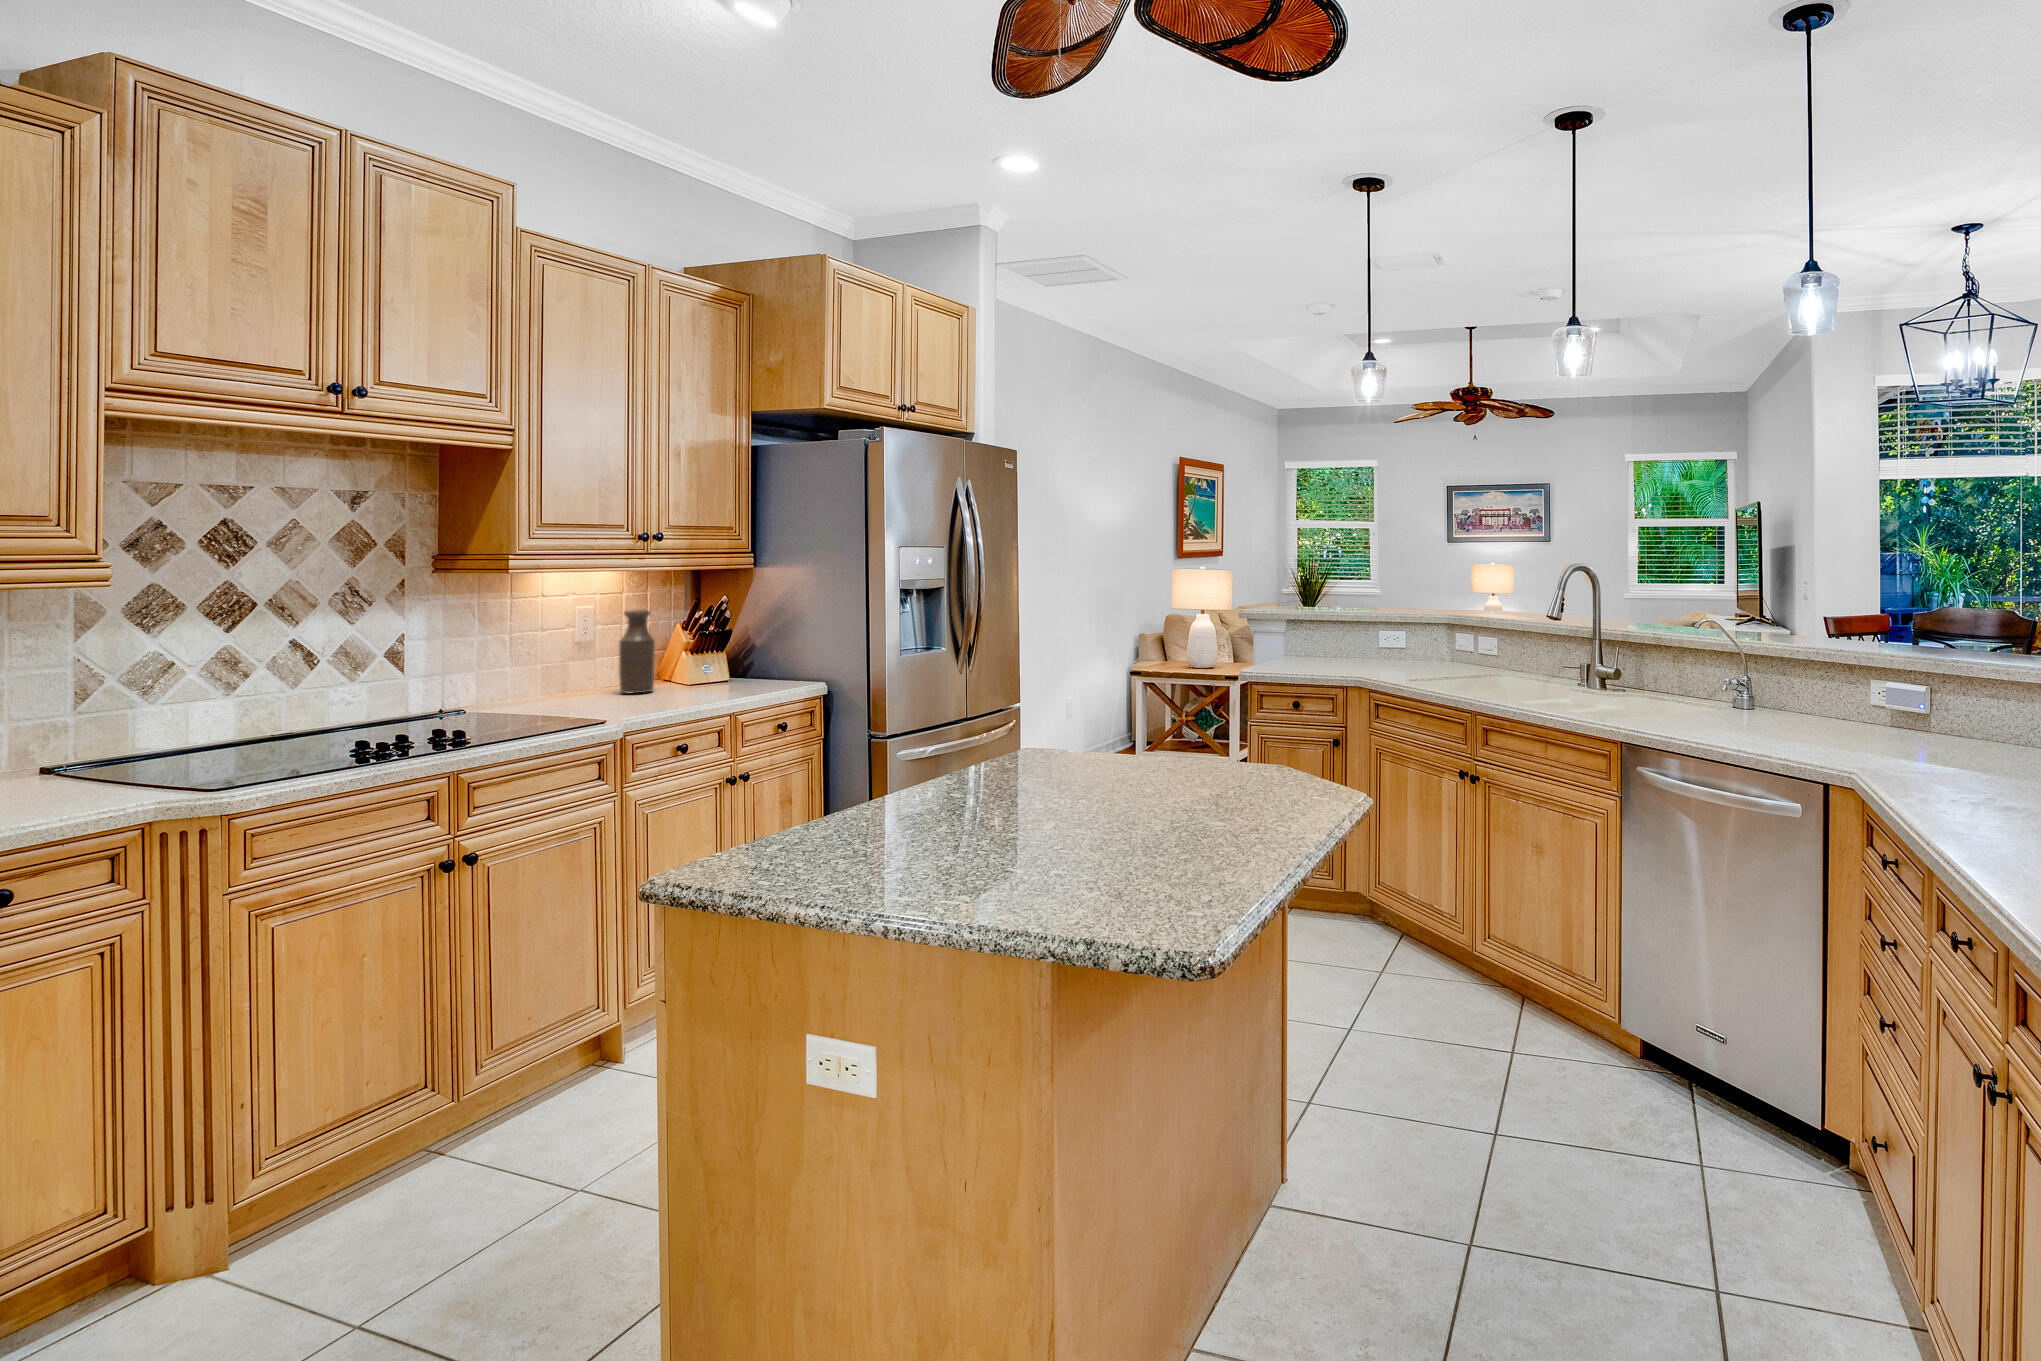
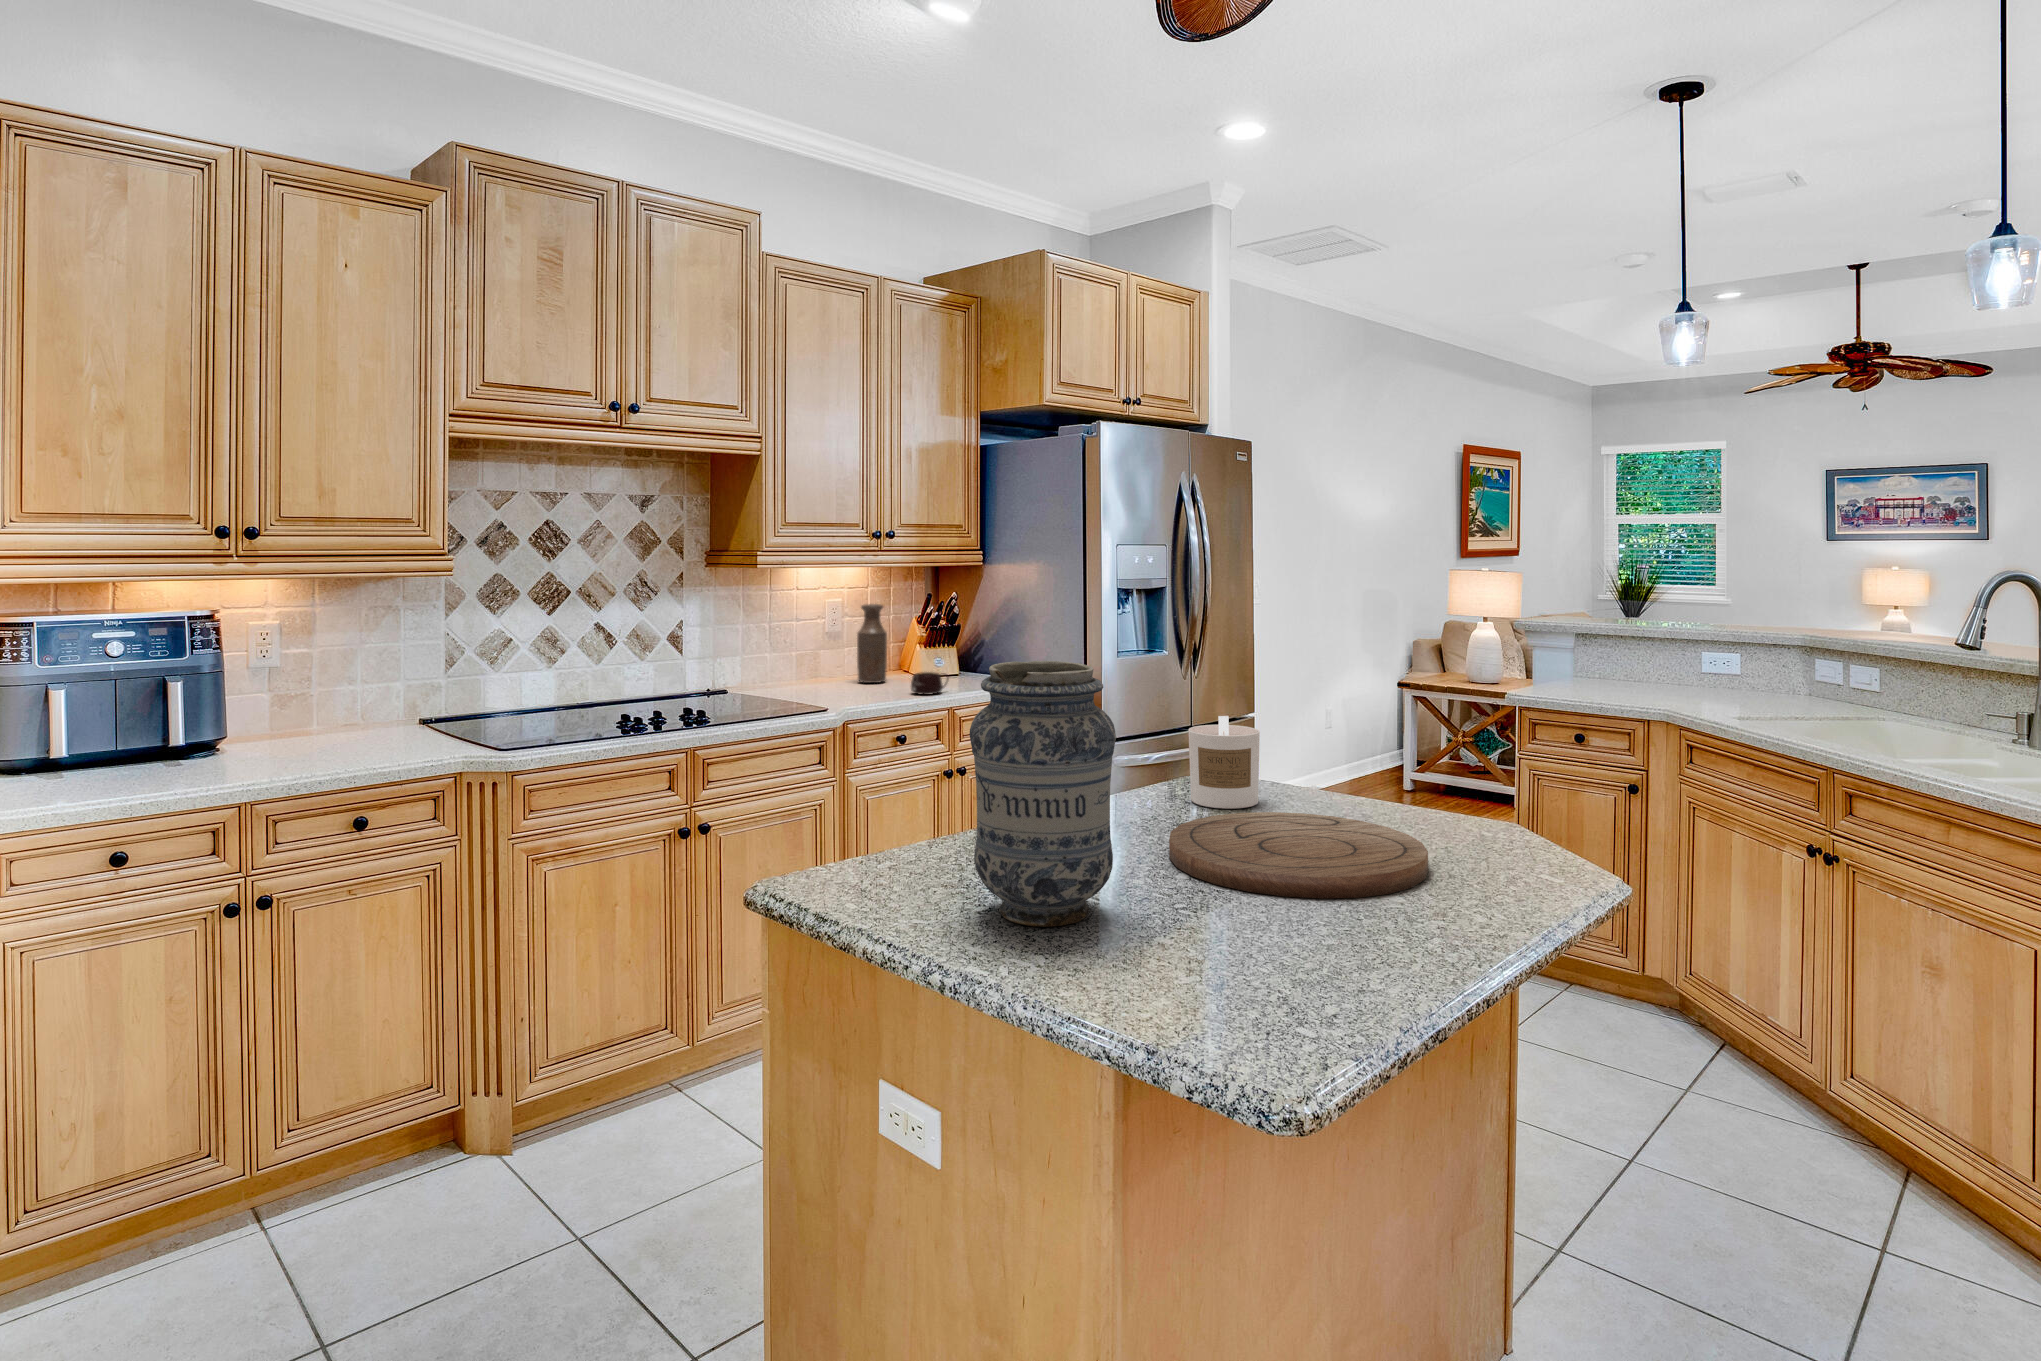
vase: none [889,660,1014,879] -> present [969,661,1116,927]
mug: none [692,679,733,702] -> present [911,672,949,695]
candle: none [1021,701,1080,778] -> present [1188,716,1260,809]
cutting board: none [1028,774,1225,835] -> present [1169,812,1428,899]

